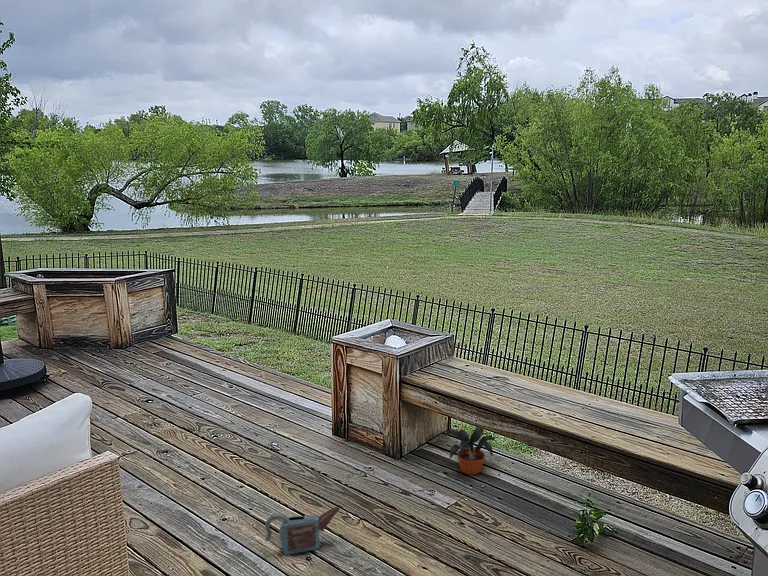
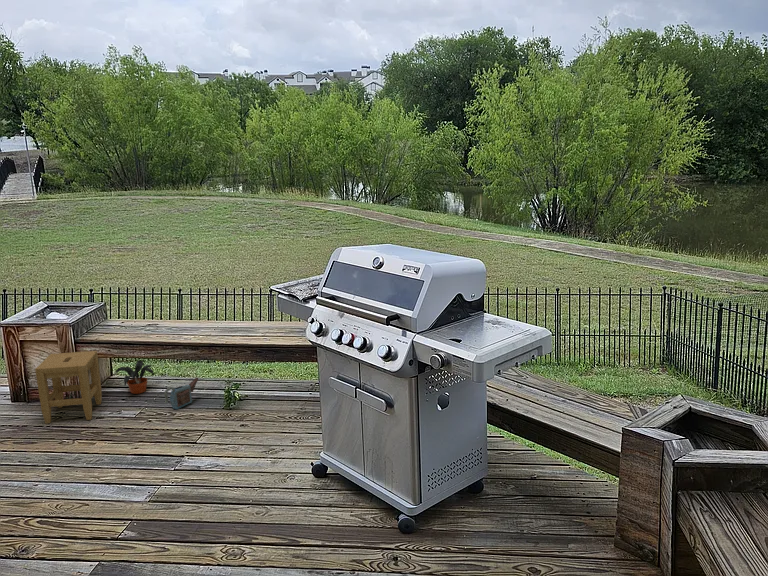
stool: none [337,389,421,498] -> present [35,351,102,424]
watering can: present [265,507,339,555] -> present [164,378,198,410]

